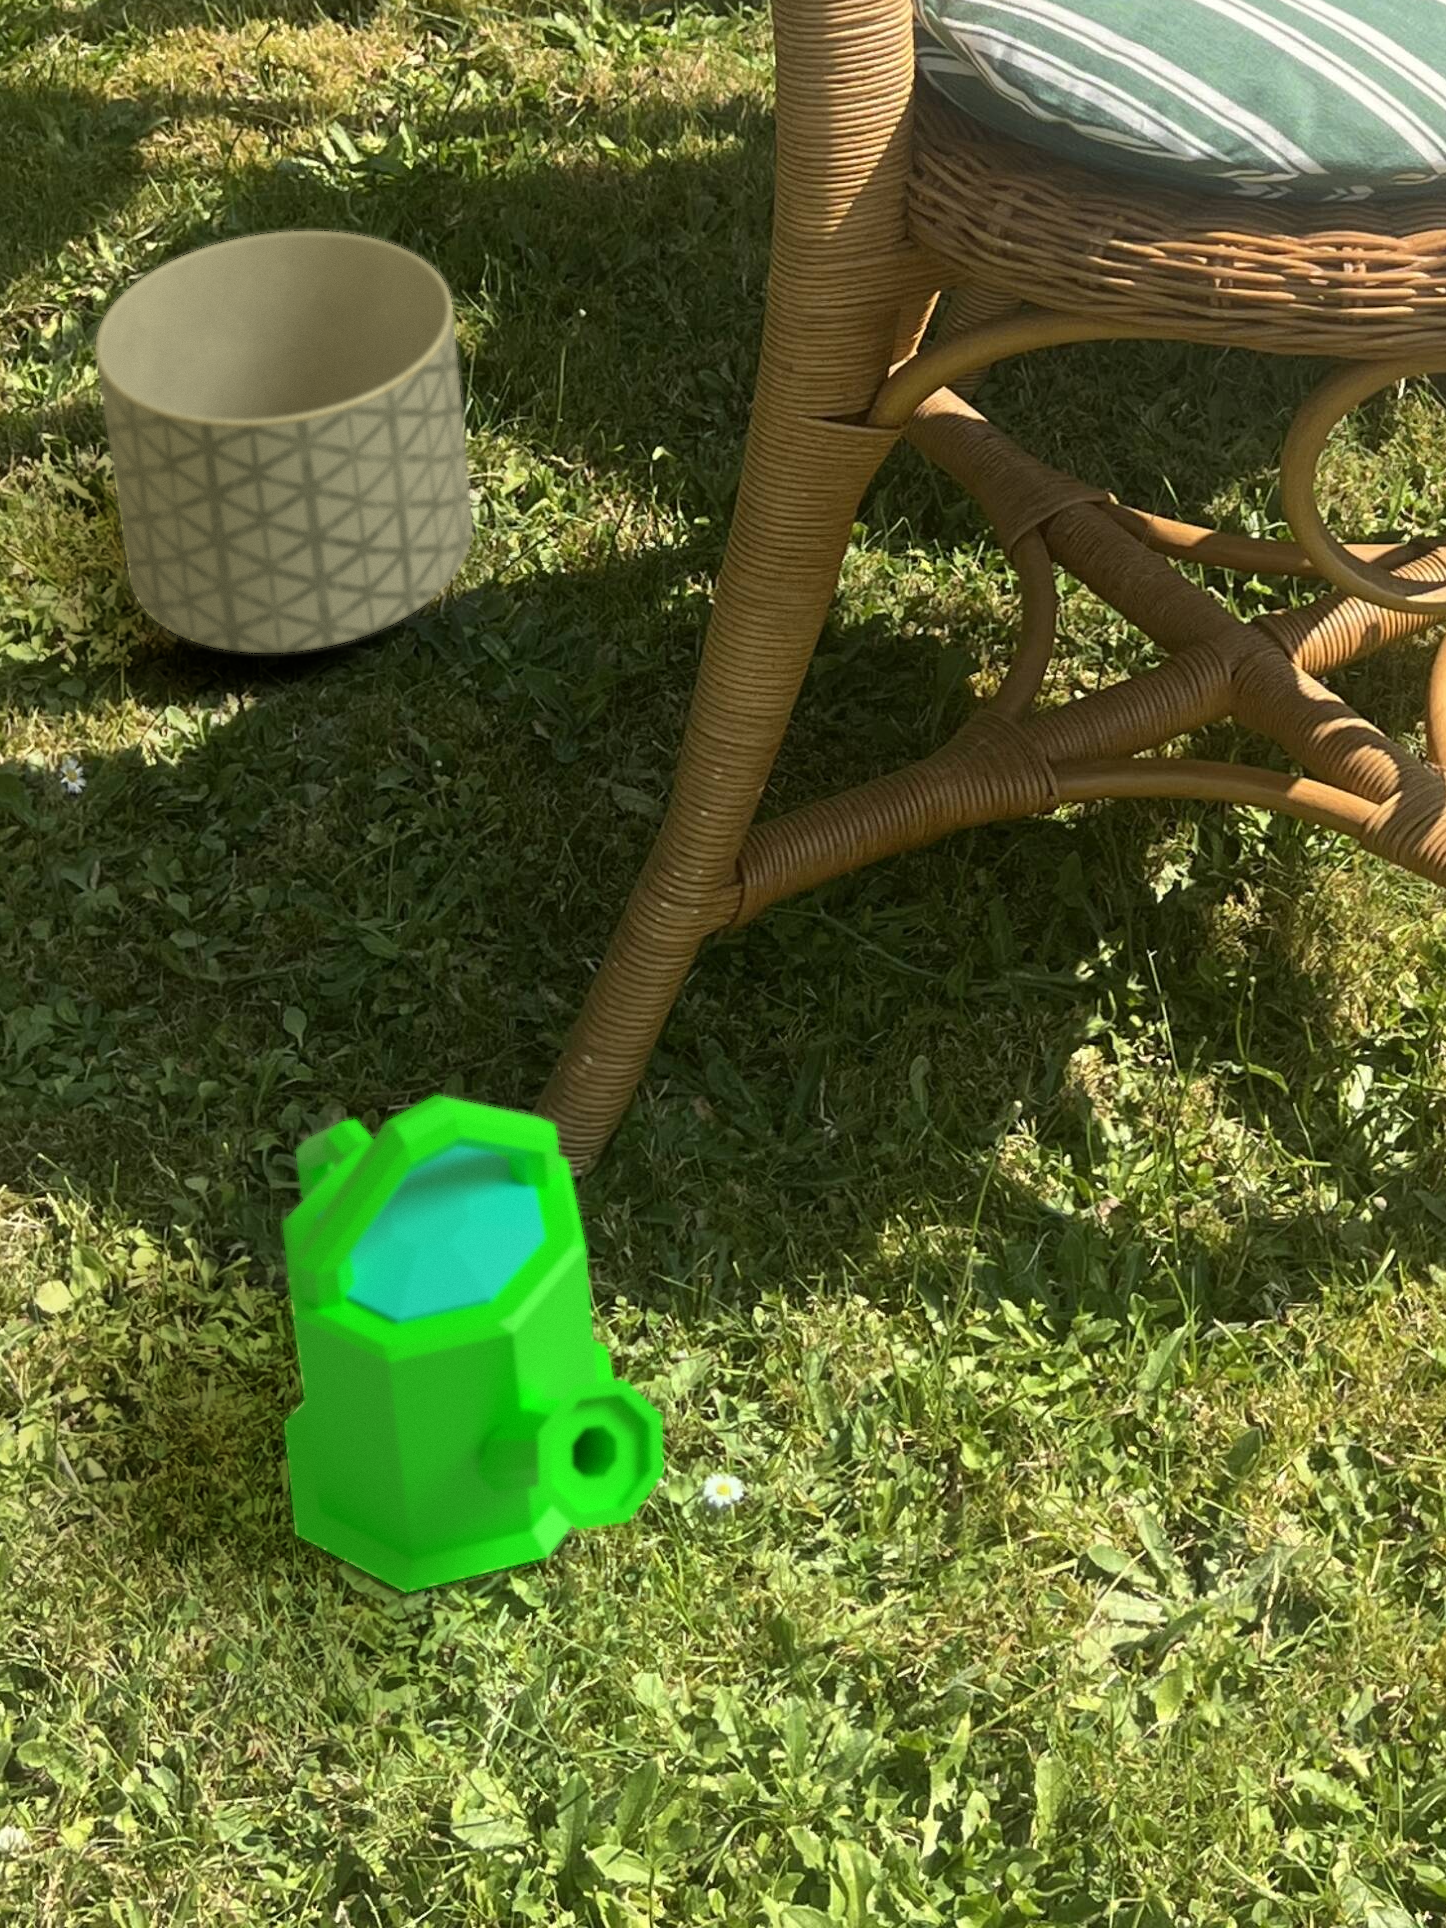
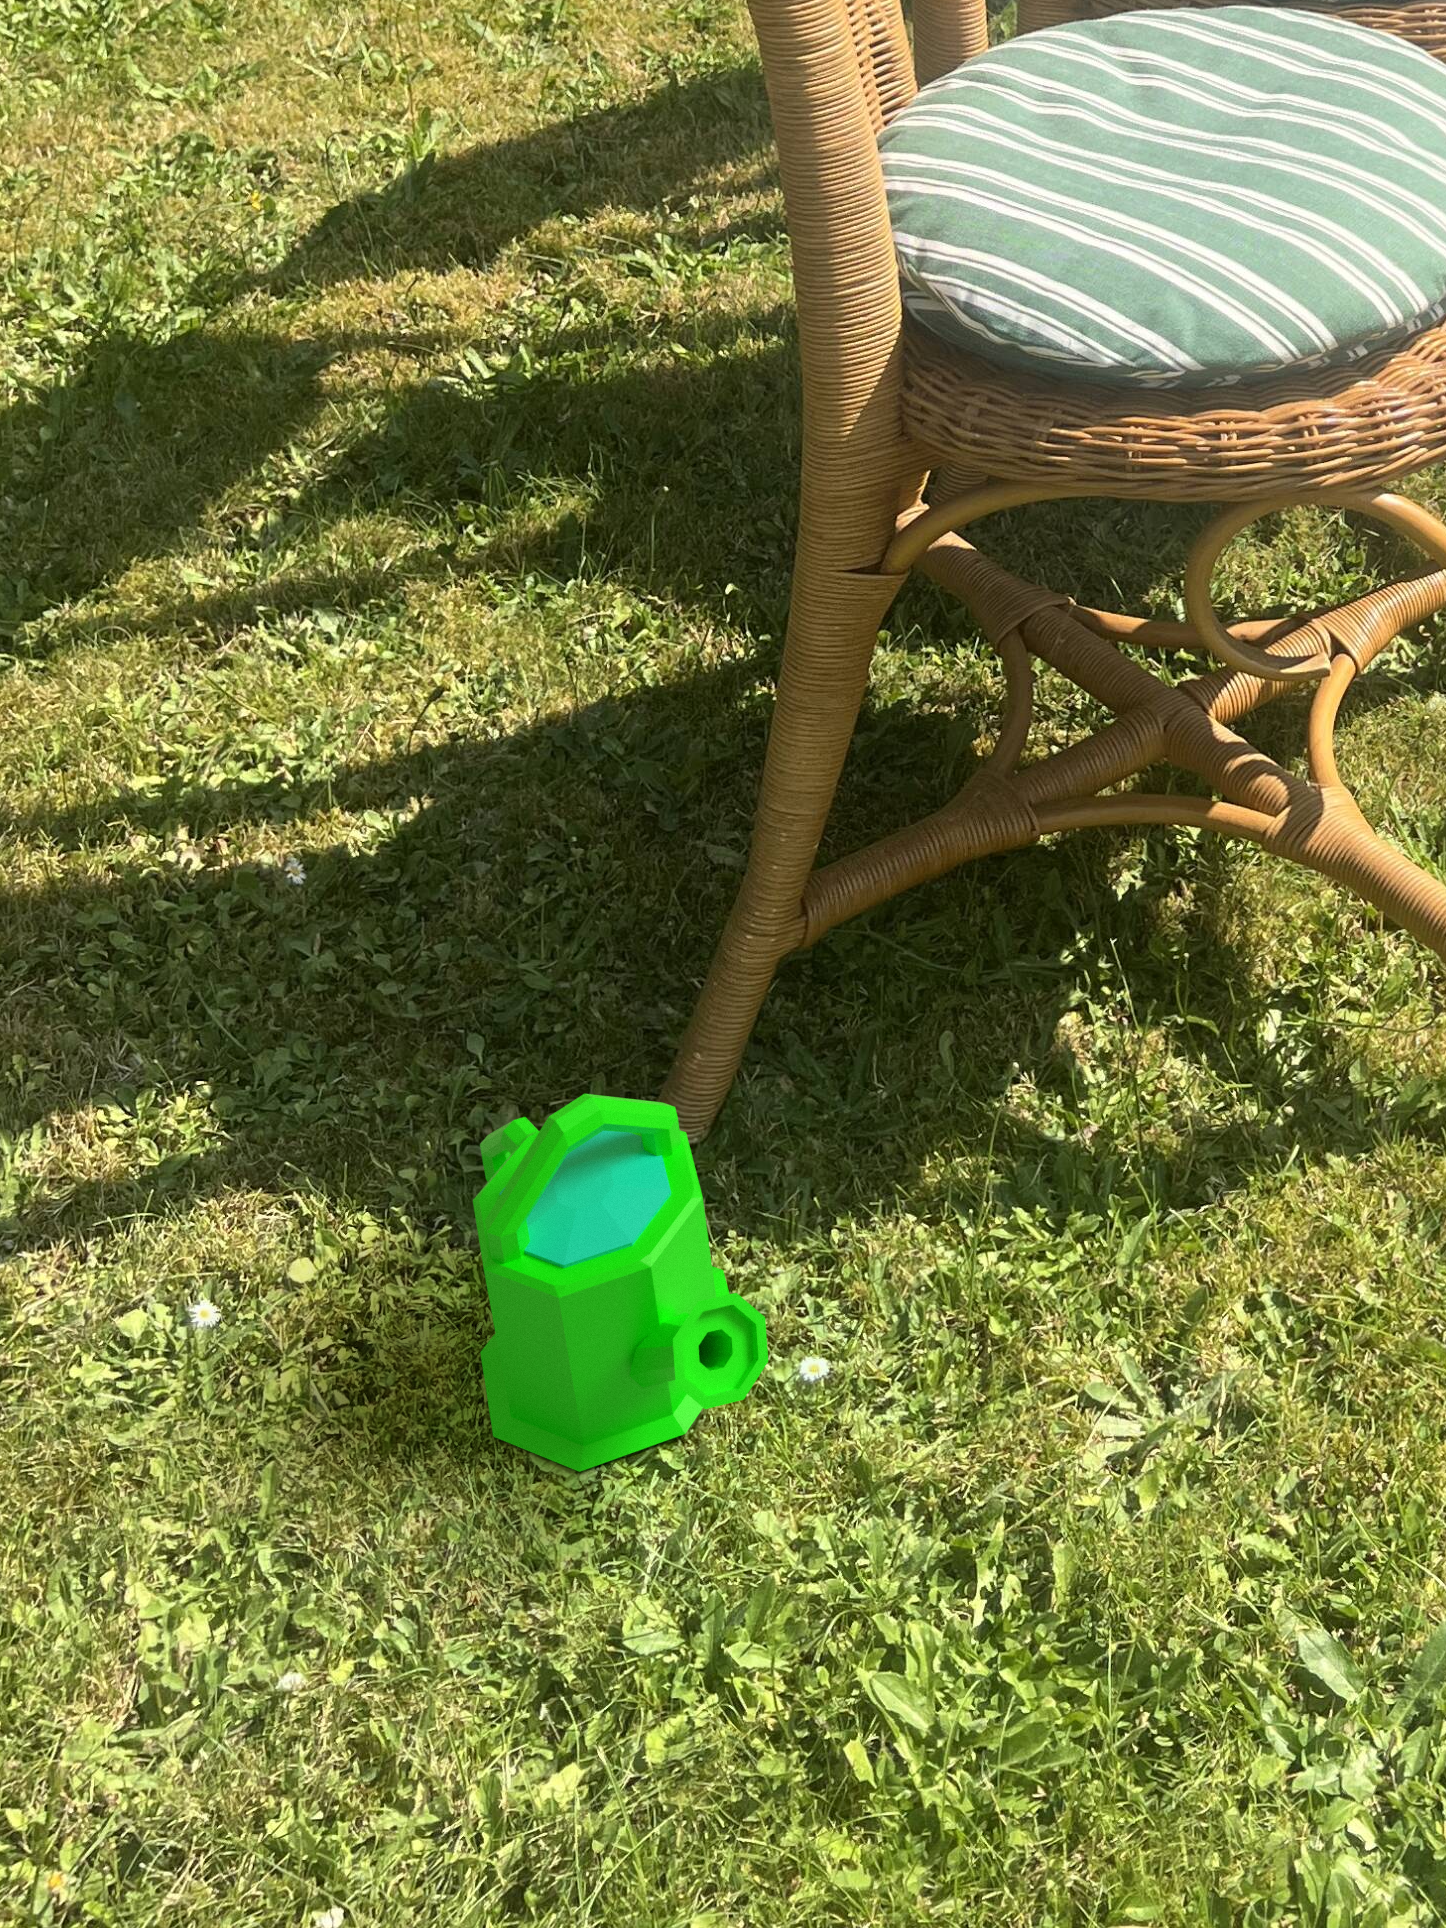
planter: present [96,231,472,653] -> none [296,439,592,765]

